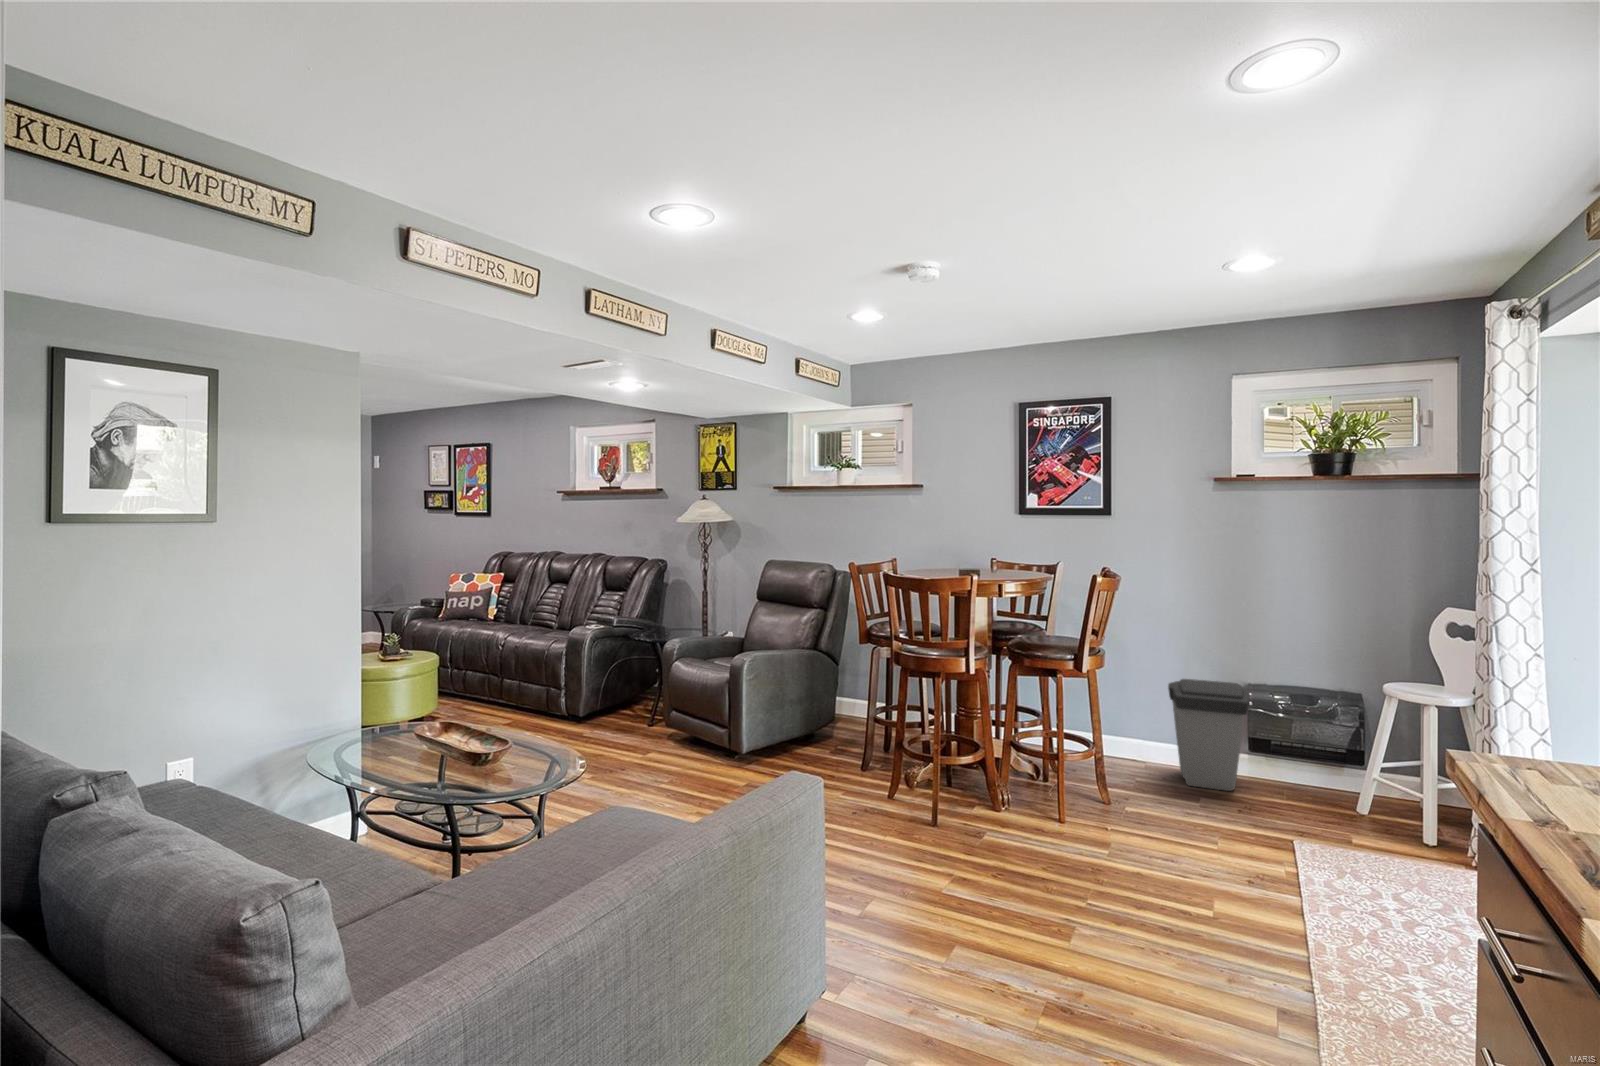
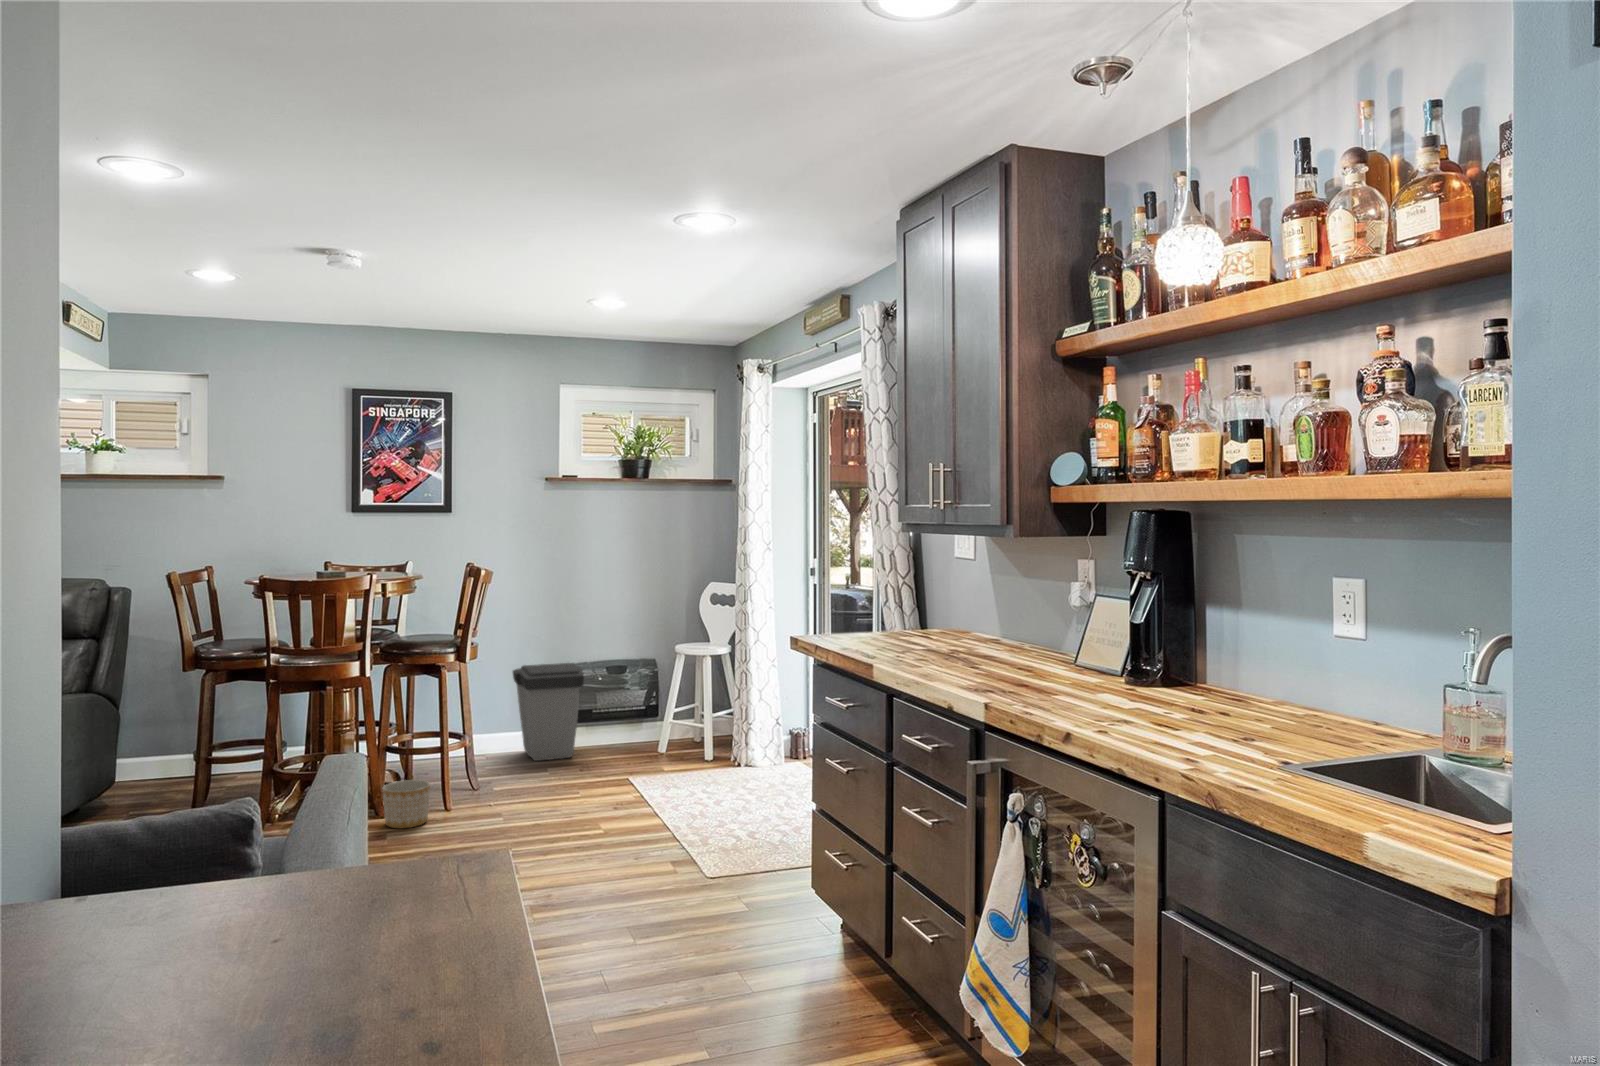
planter: none [992,785,1038,836] -> present [382,780,430,828]

